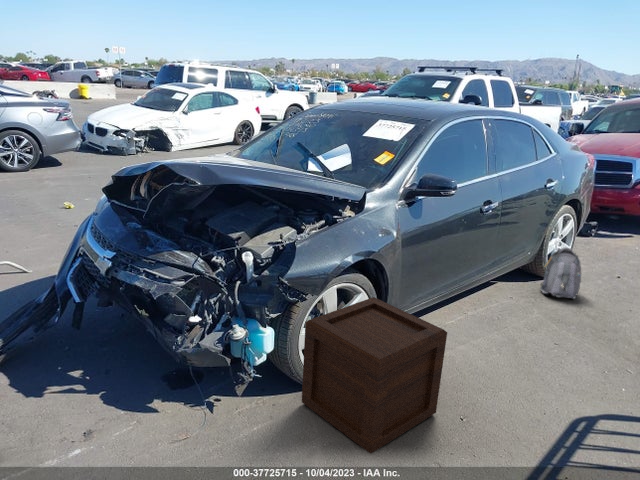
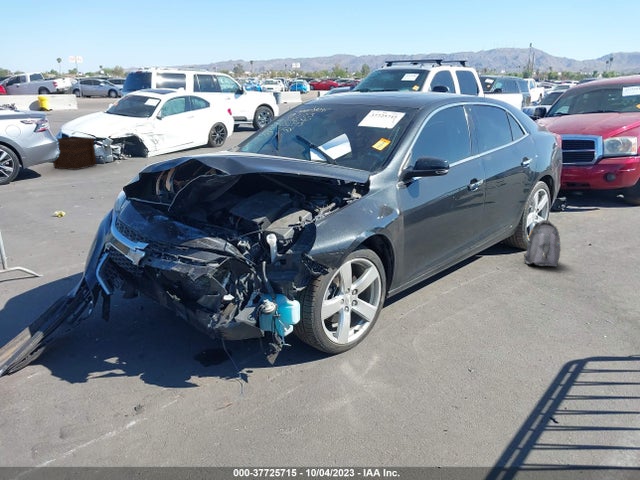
wooden crate: present [302,297,447,453] -> present [53,136,96,170]

